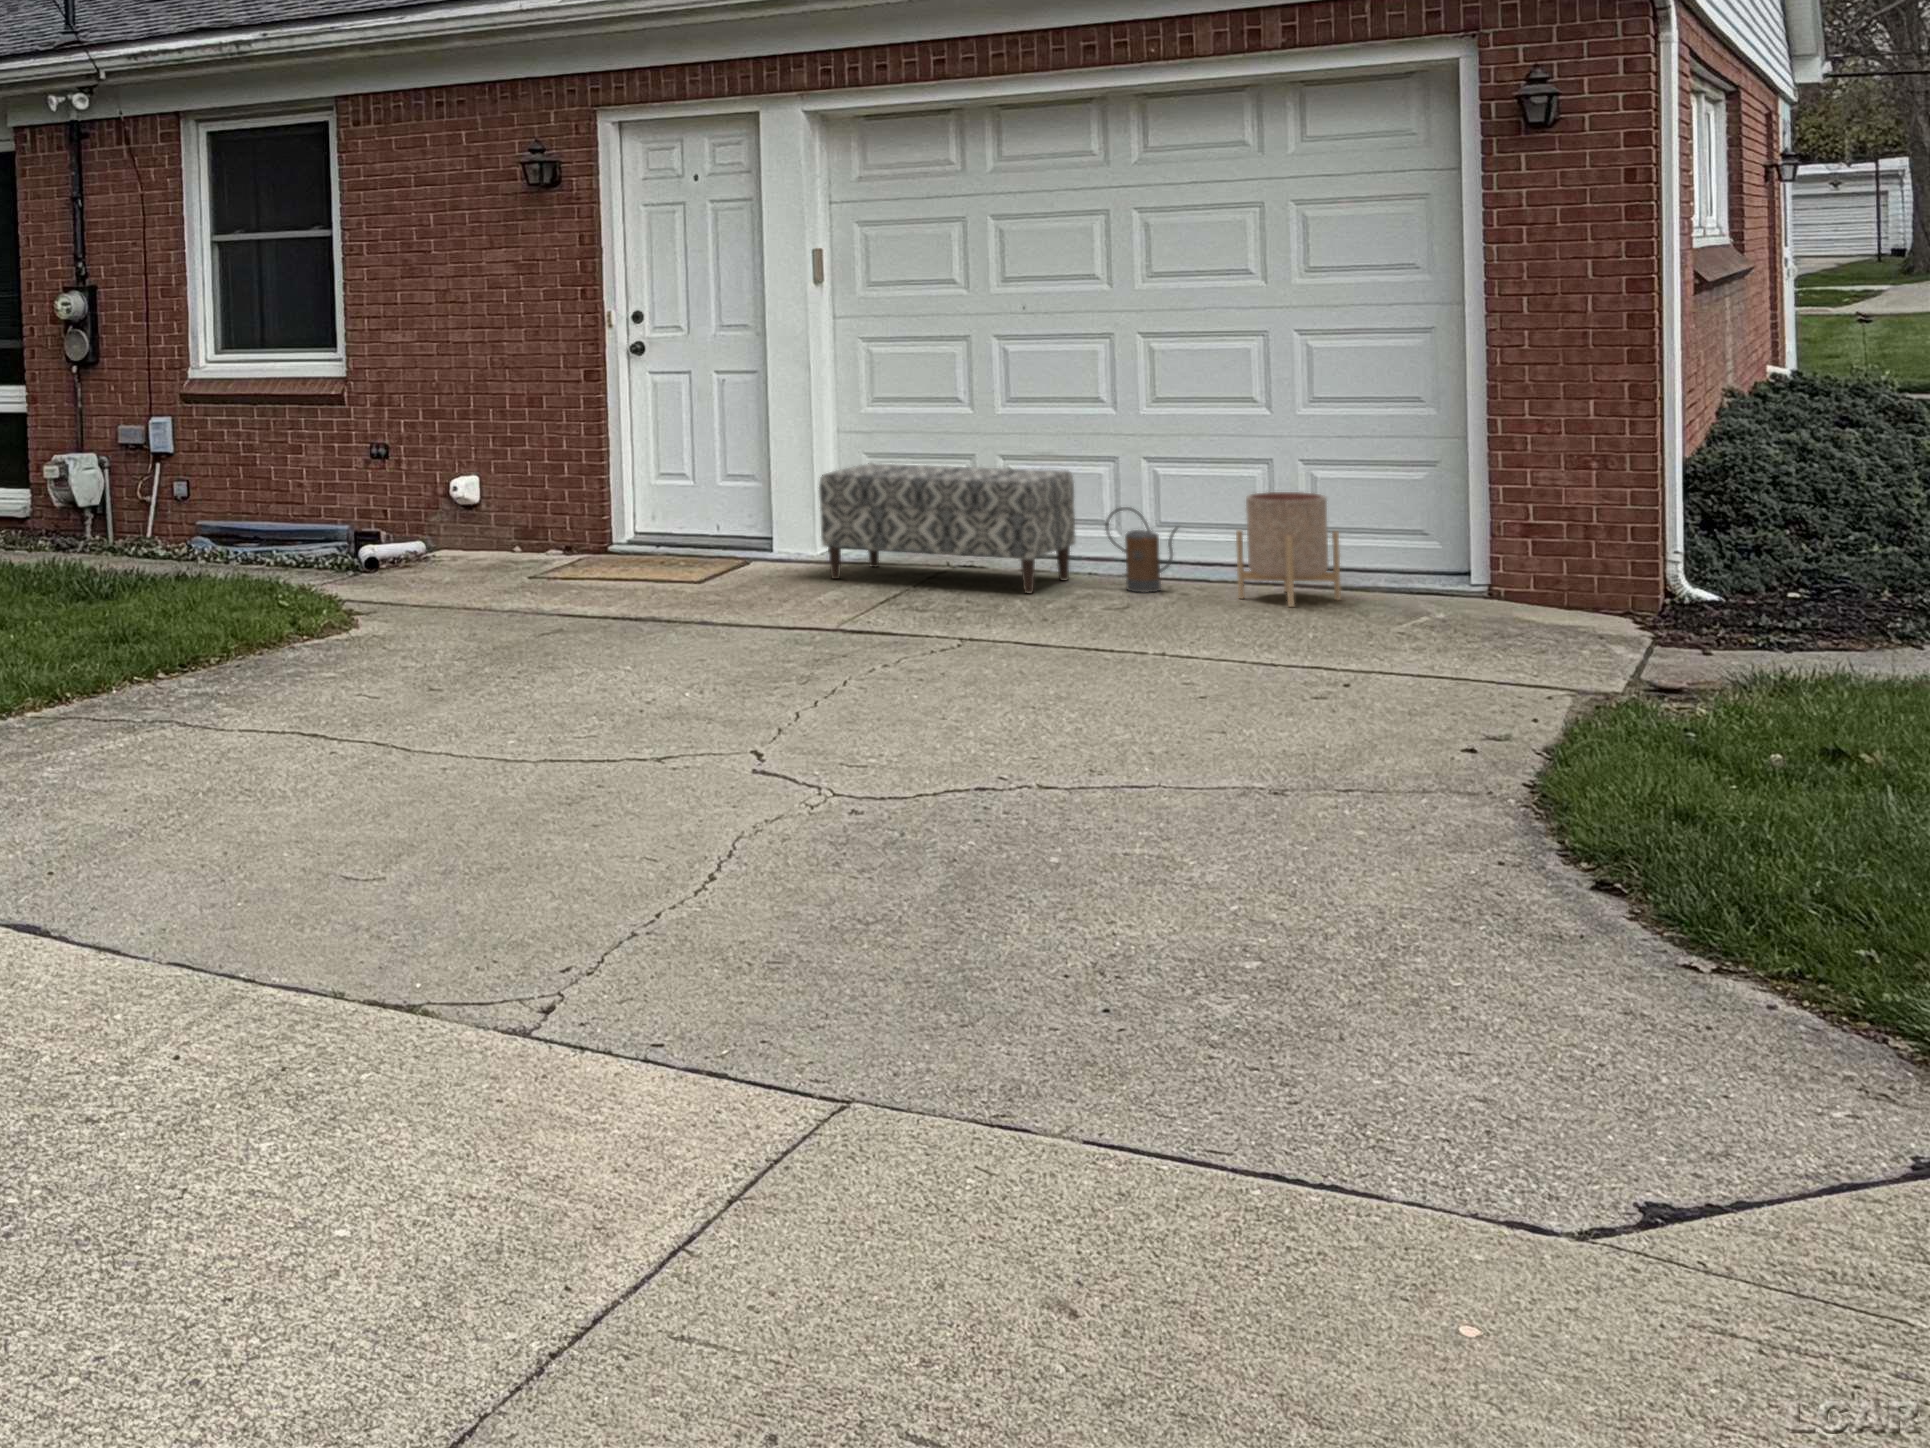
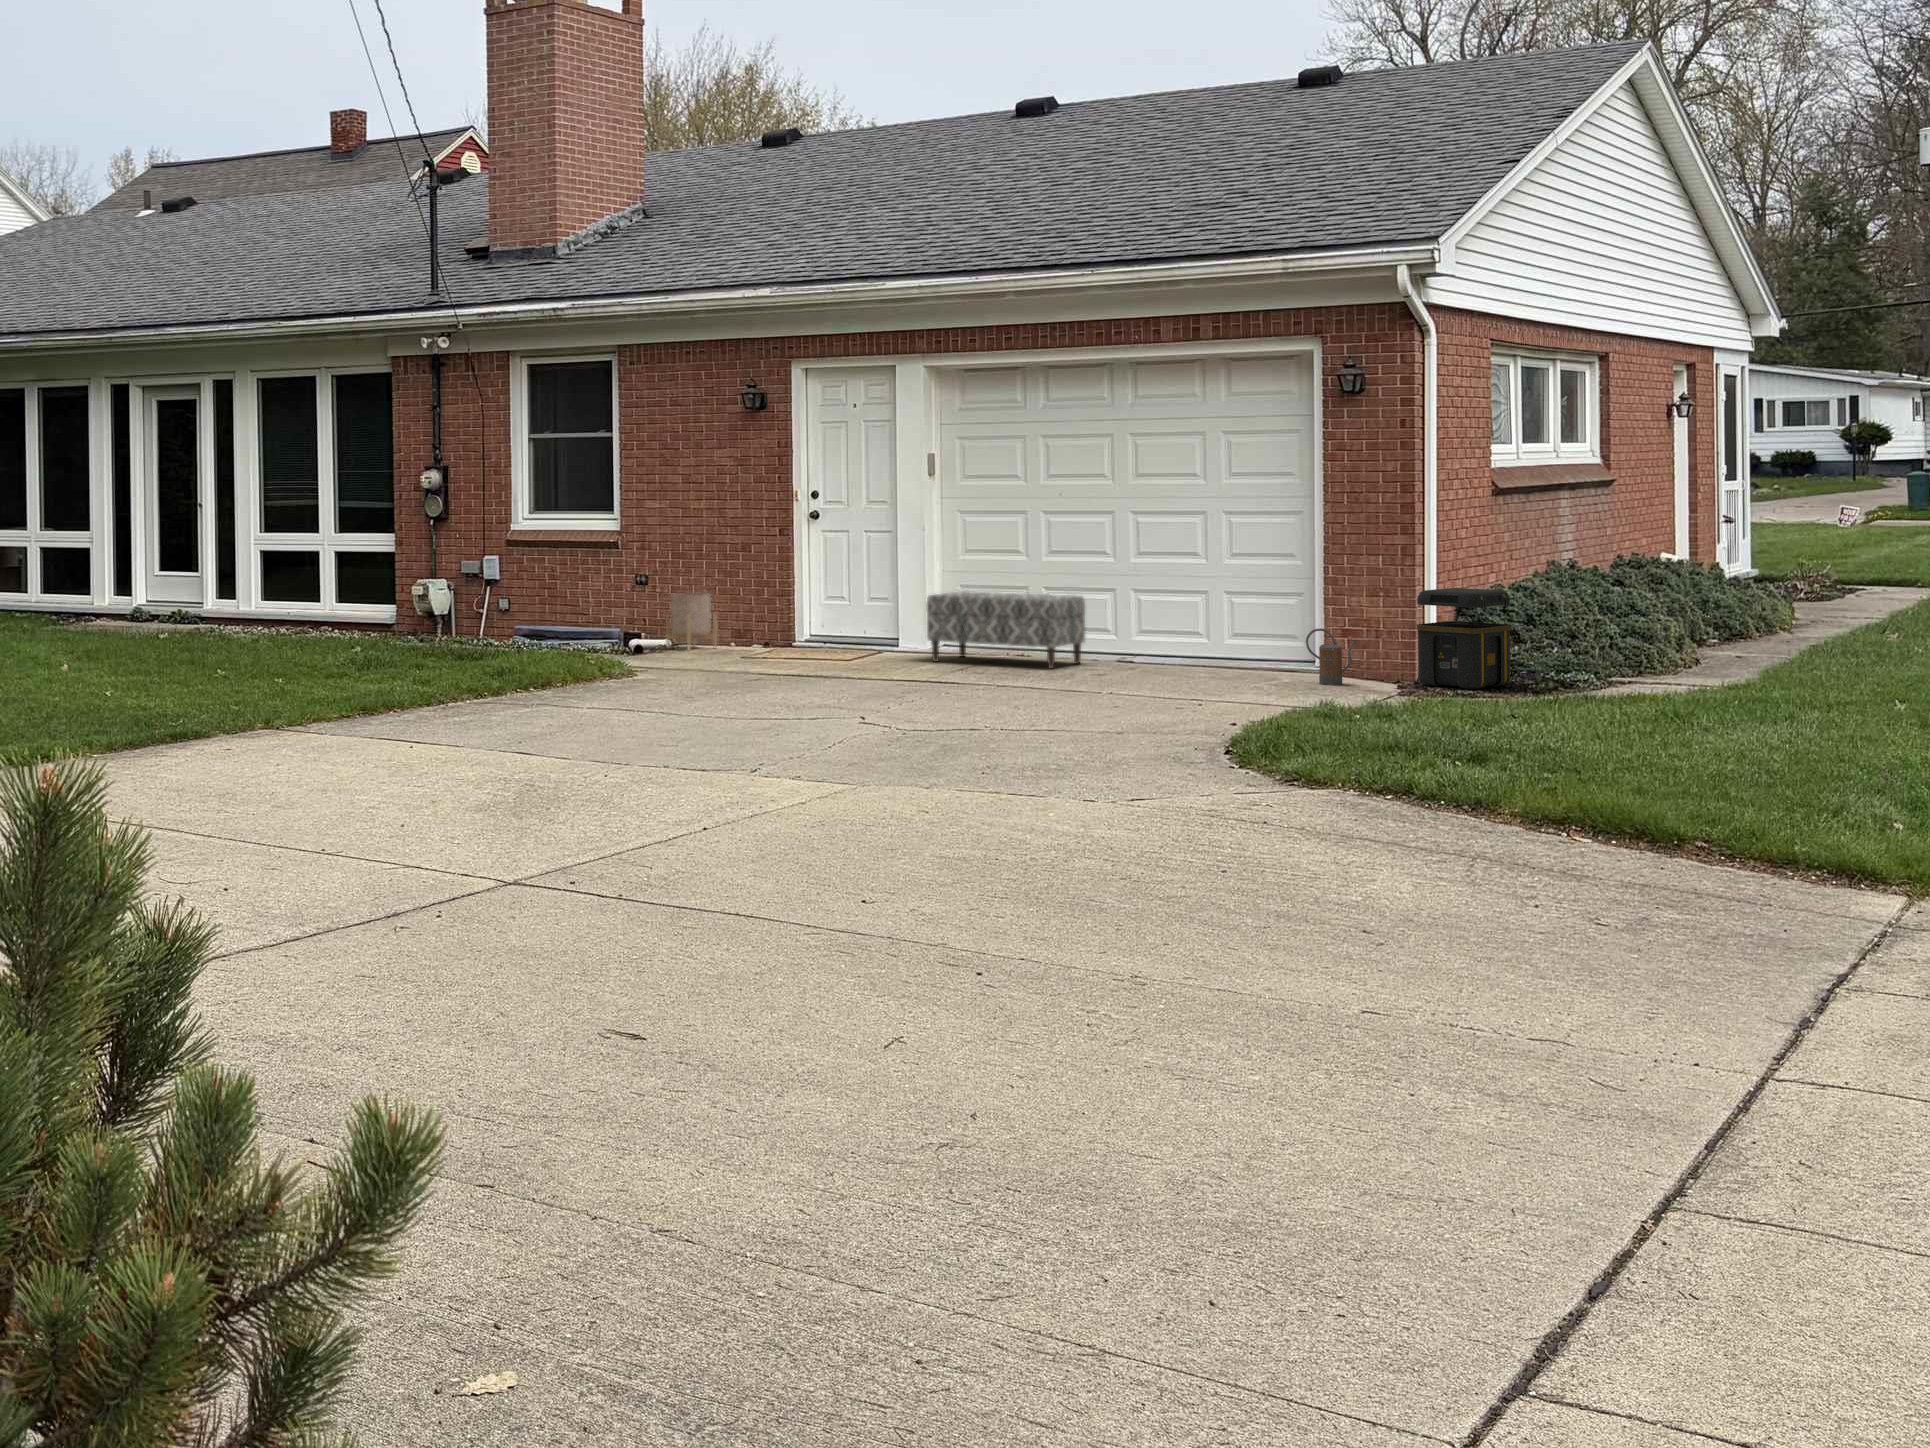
toolbox: none [1673,454,1841,633] -> present [1416,588,1512,689]
planter: present [1236,492,1341,607] -> present [666,593,717,650]
watering can: present [1105,507,1178,592] -> present [1306,628,1356,685]

